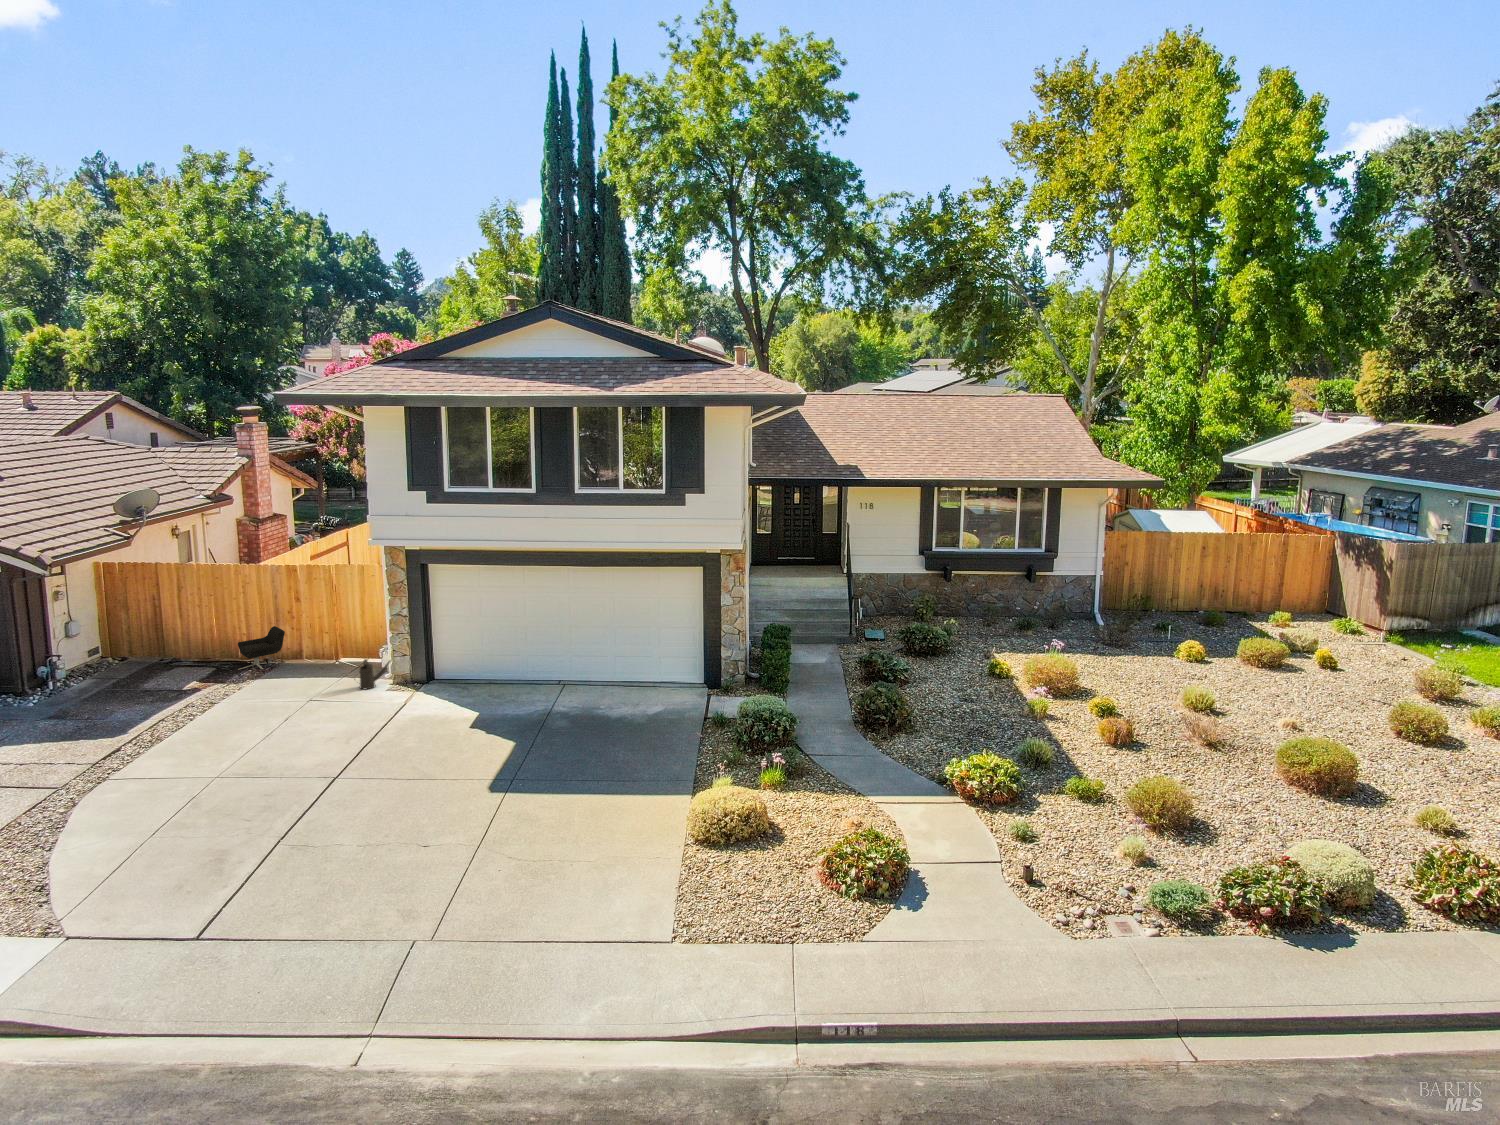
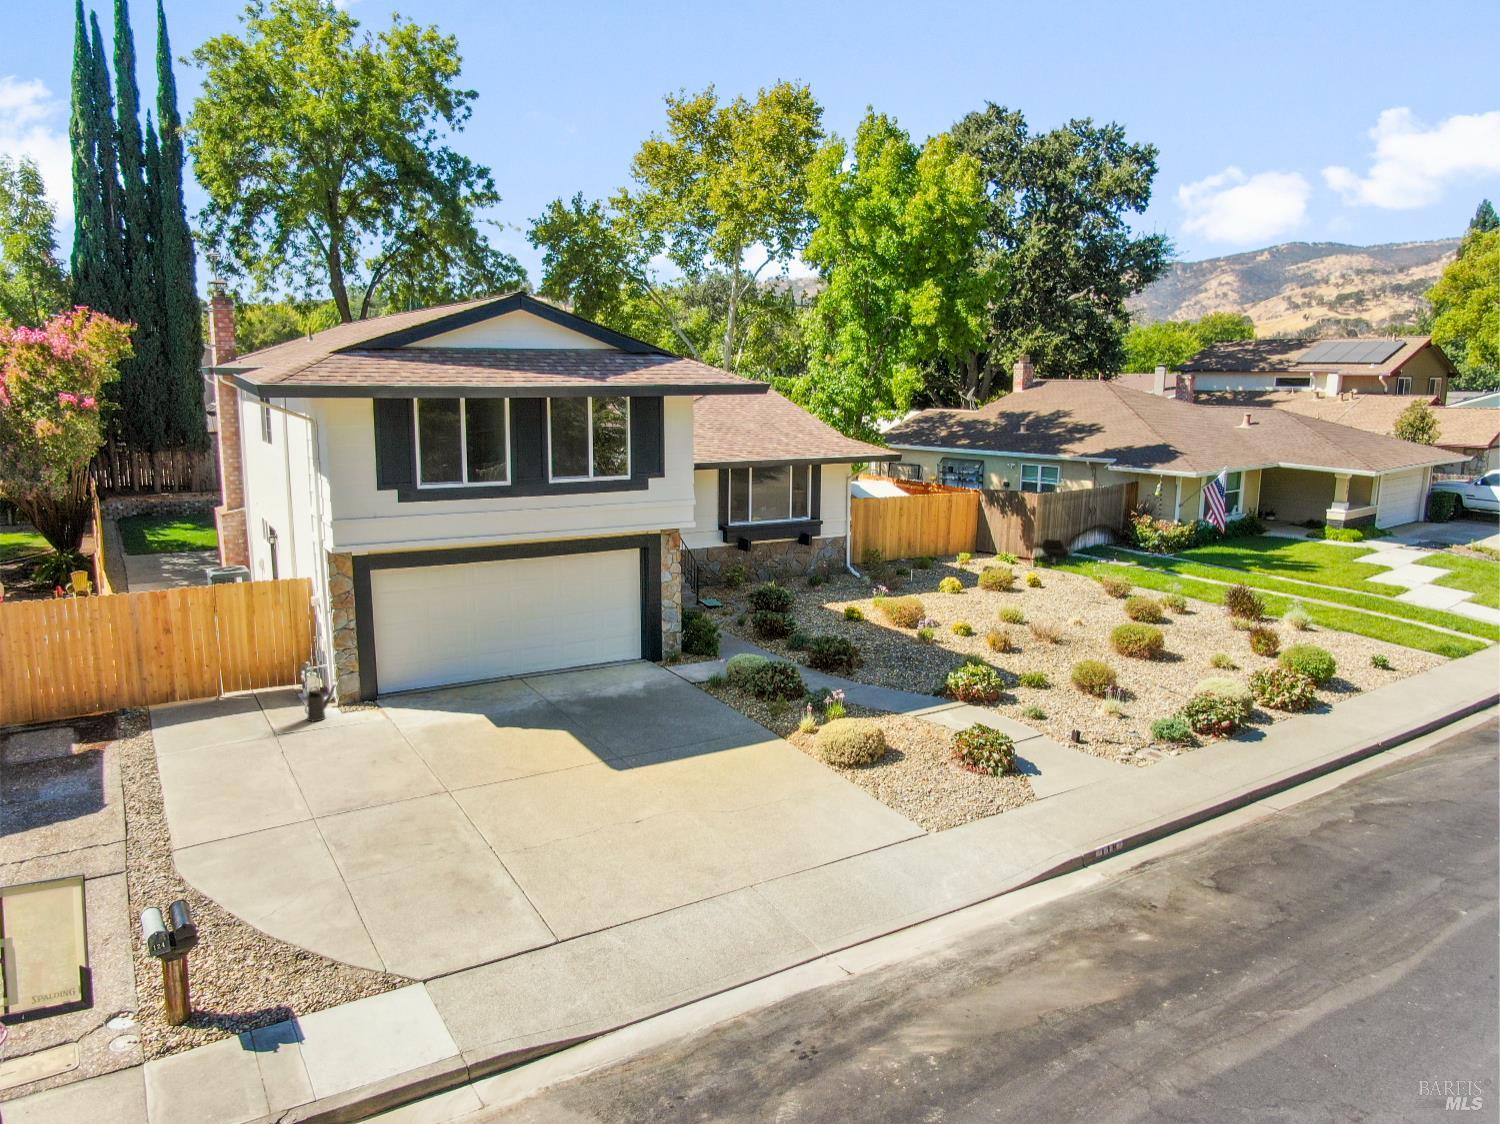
lounge chair: present [238,626,285,669] -> present [1042,539,1069,563]

